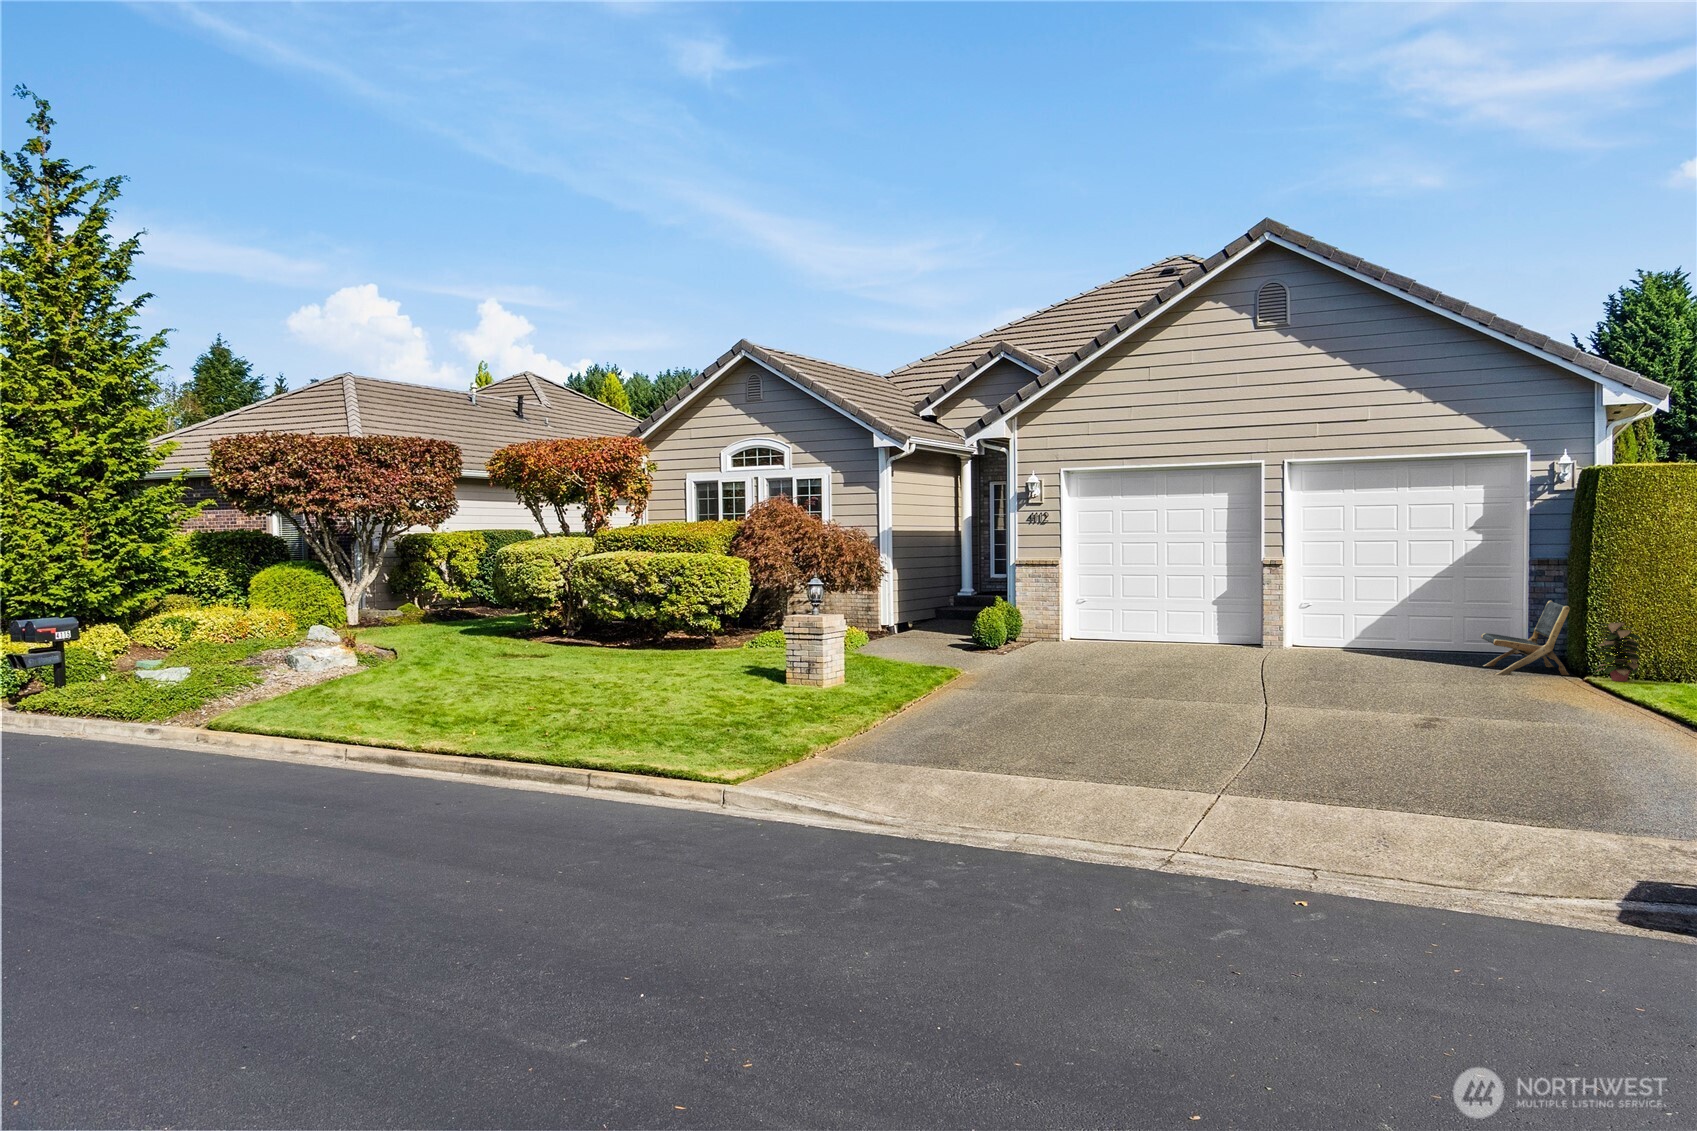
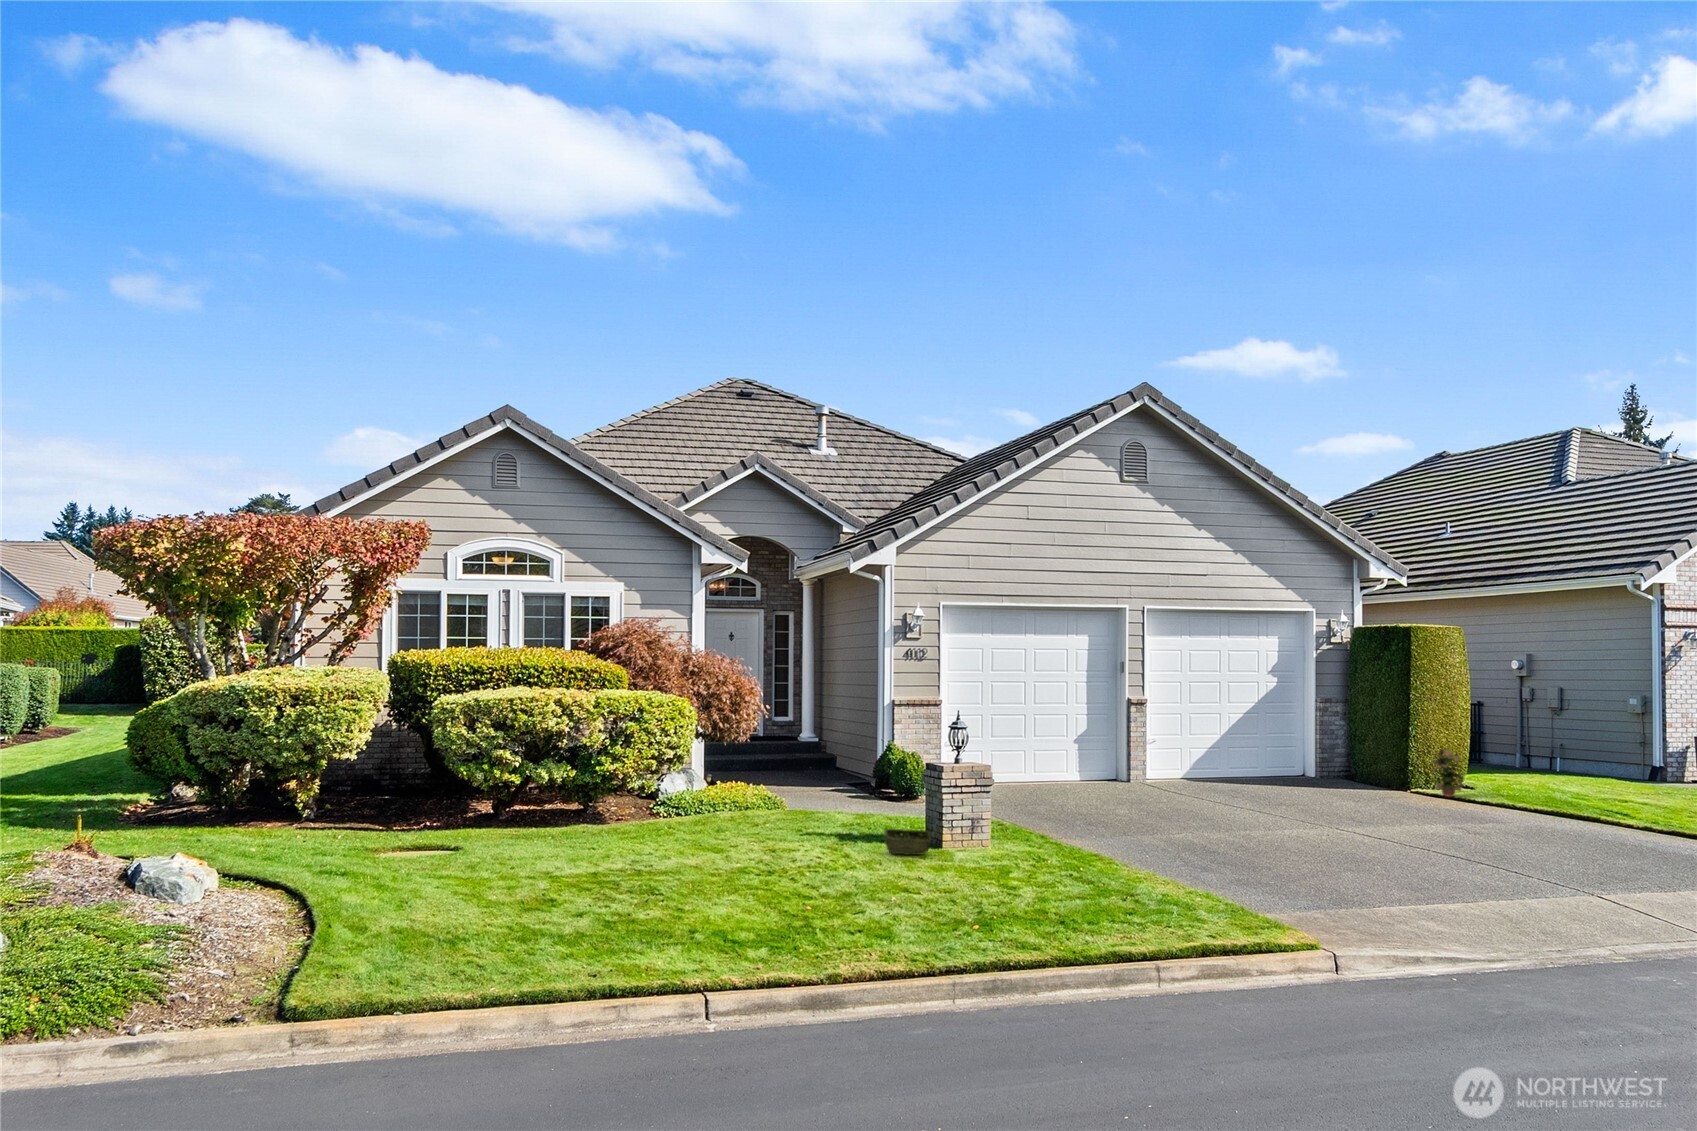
lounge chair: present [1481,600,1570,675] -> none [1335,733,1410,797]
woven basket: none [752,667,791,689] -> present [884,829,931,855]

